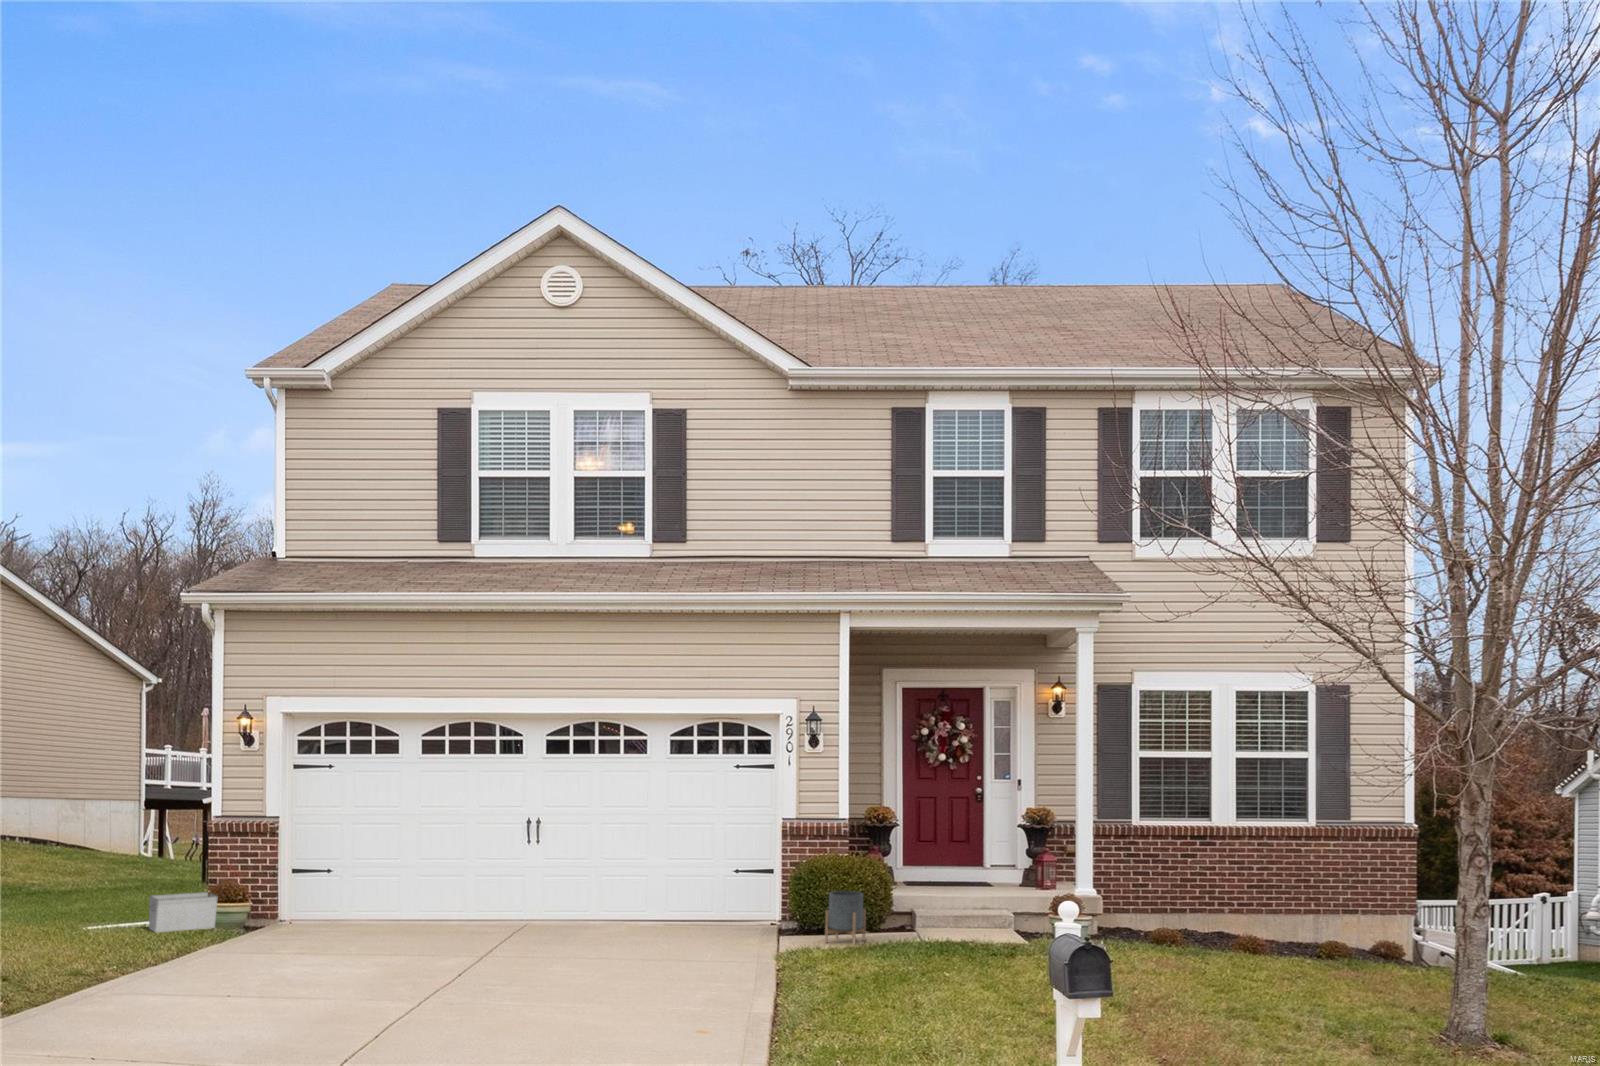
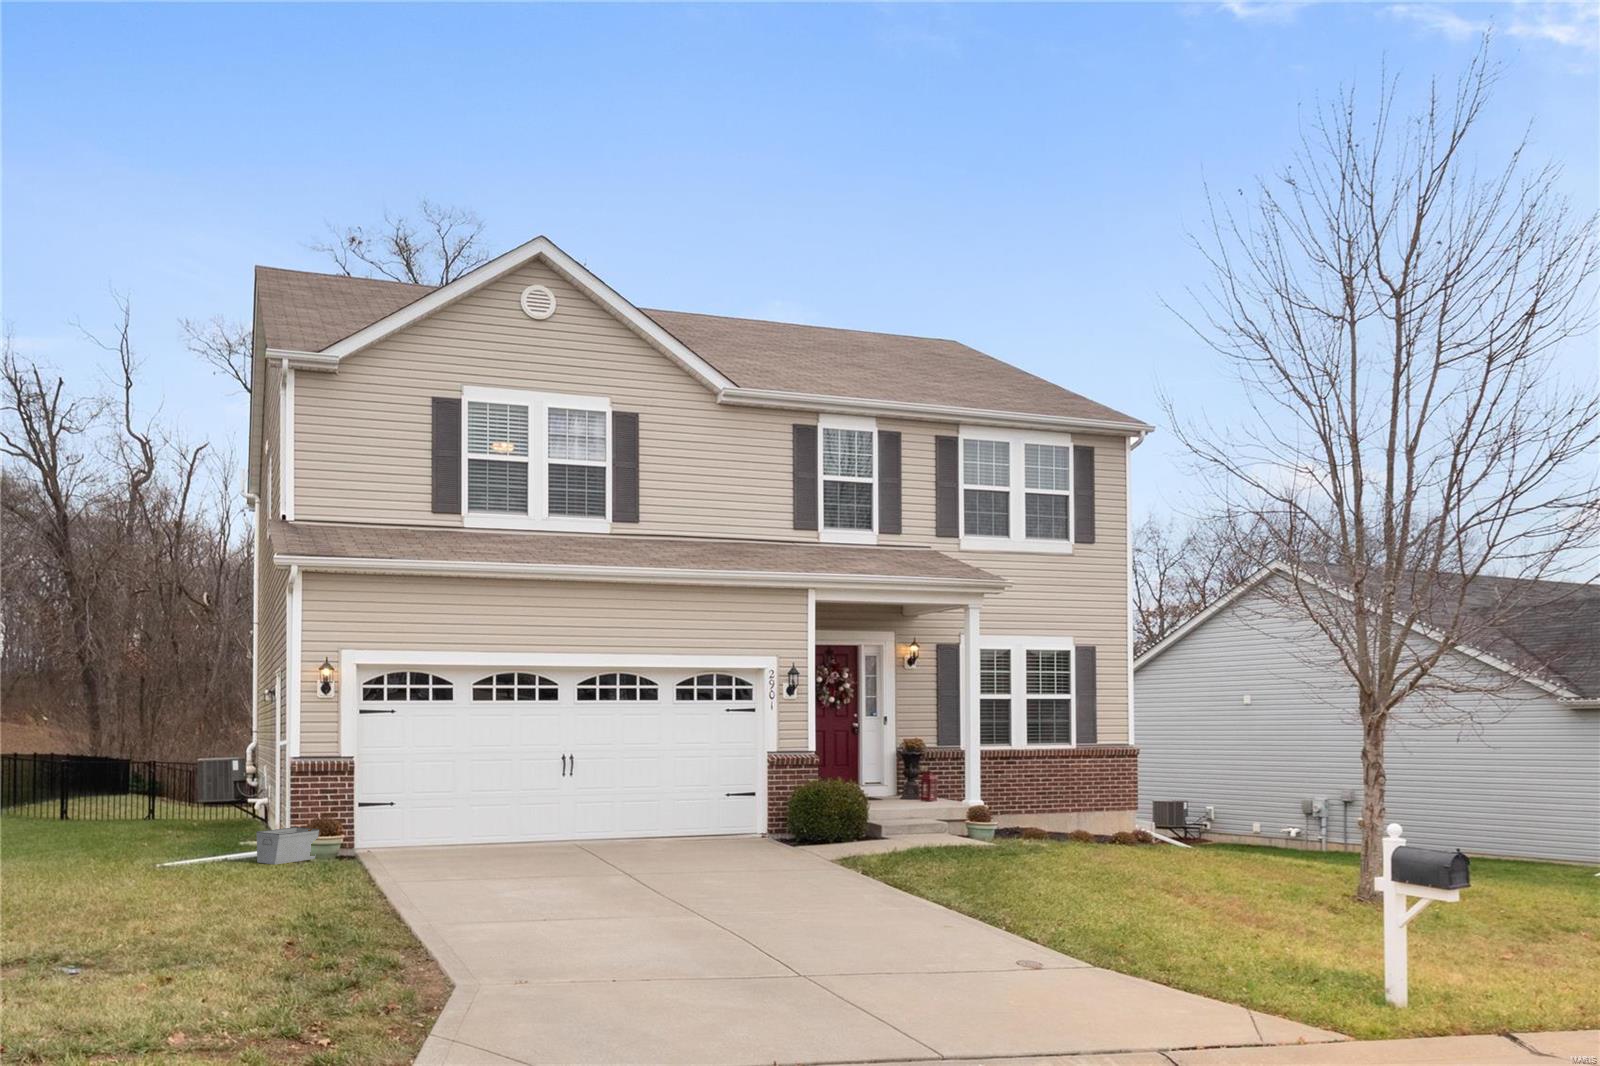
planter: present [825,891,866,944] -> none [840,801,867,840]

